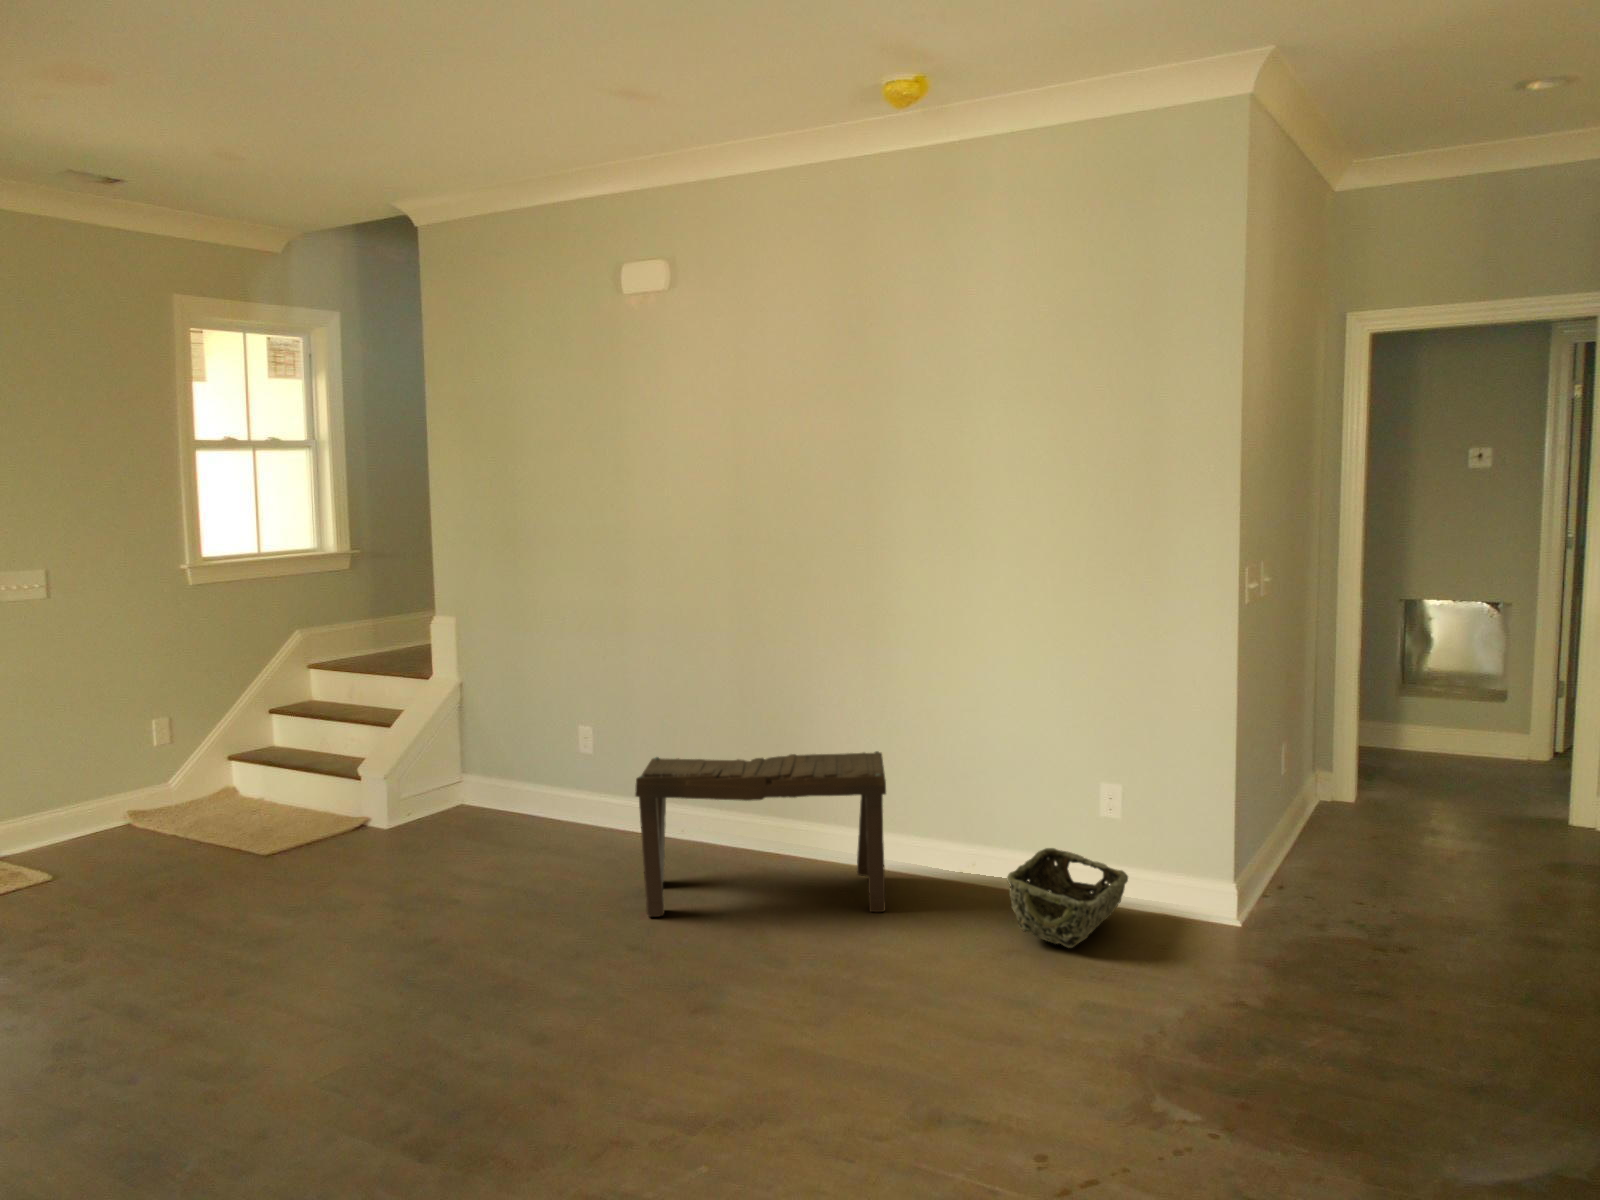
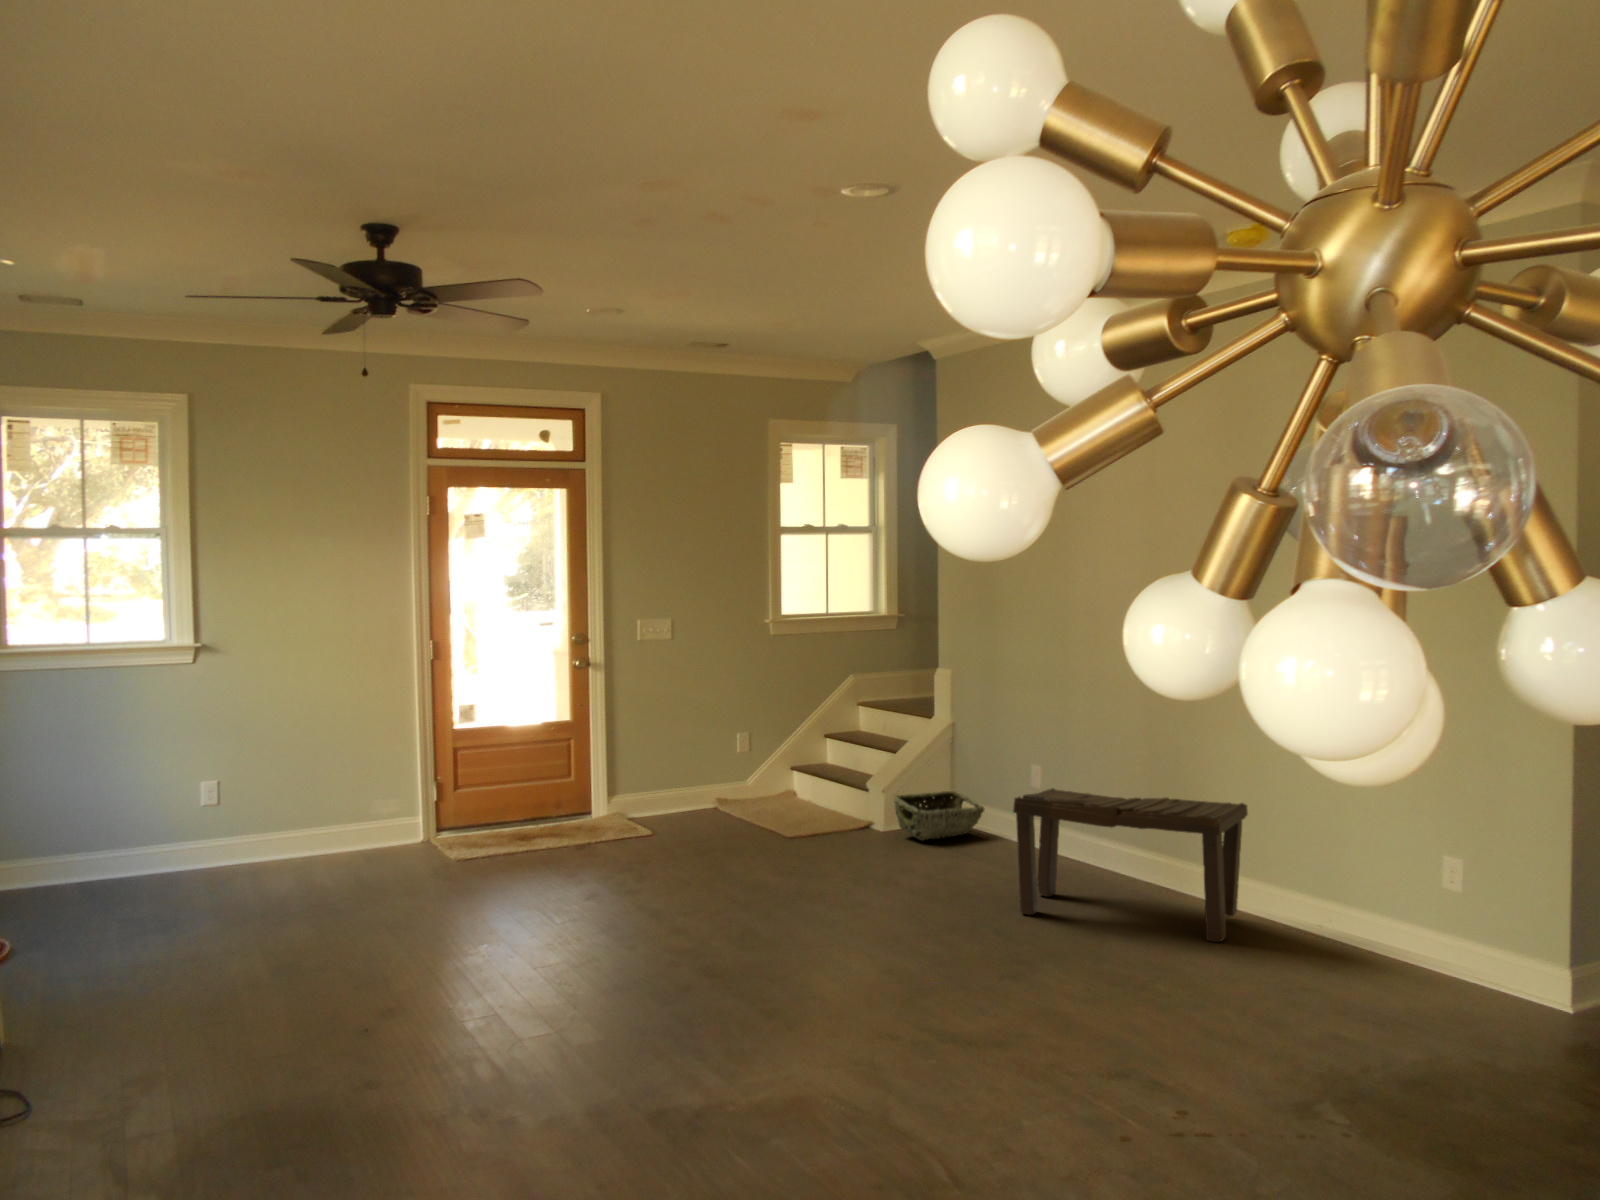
woven basket: present [1007,848,1128,948] -> present [894,791,984,840]

